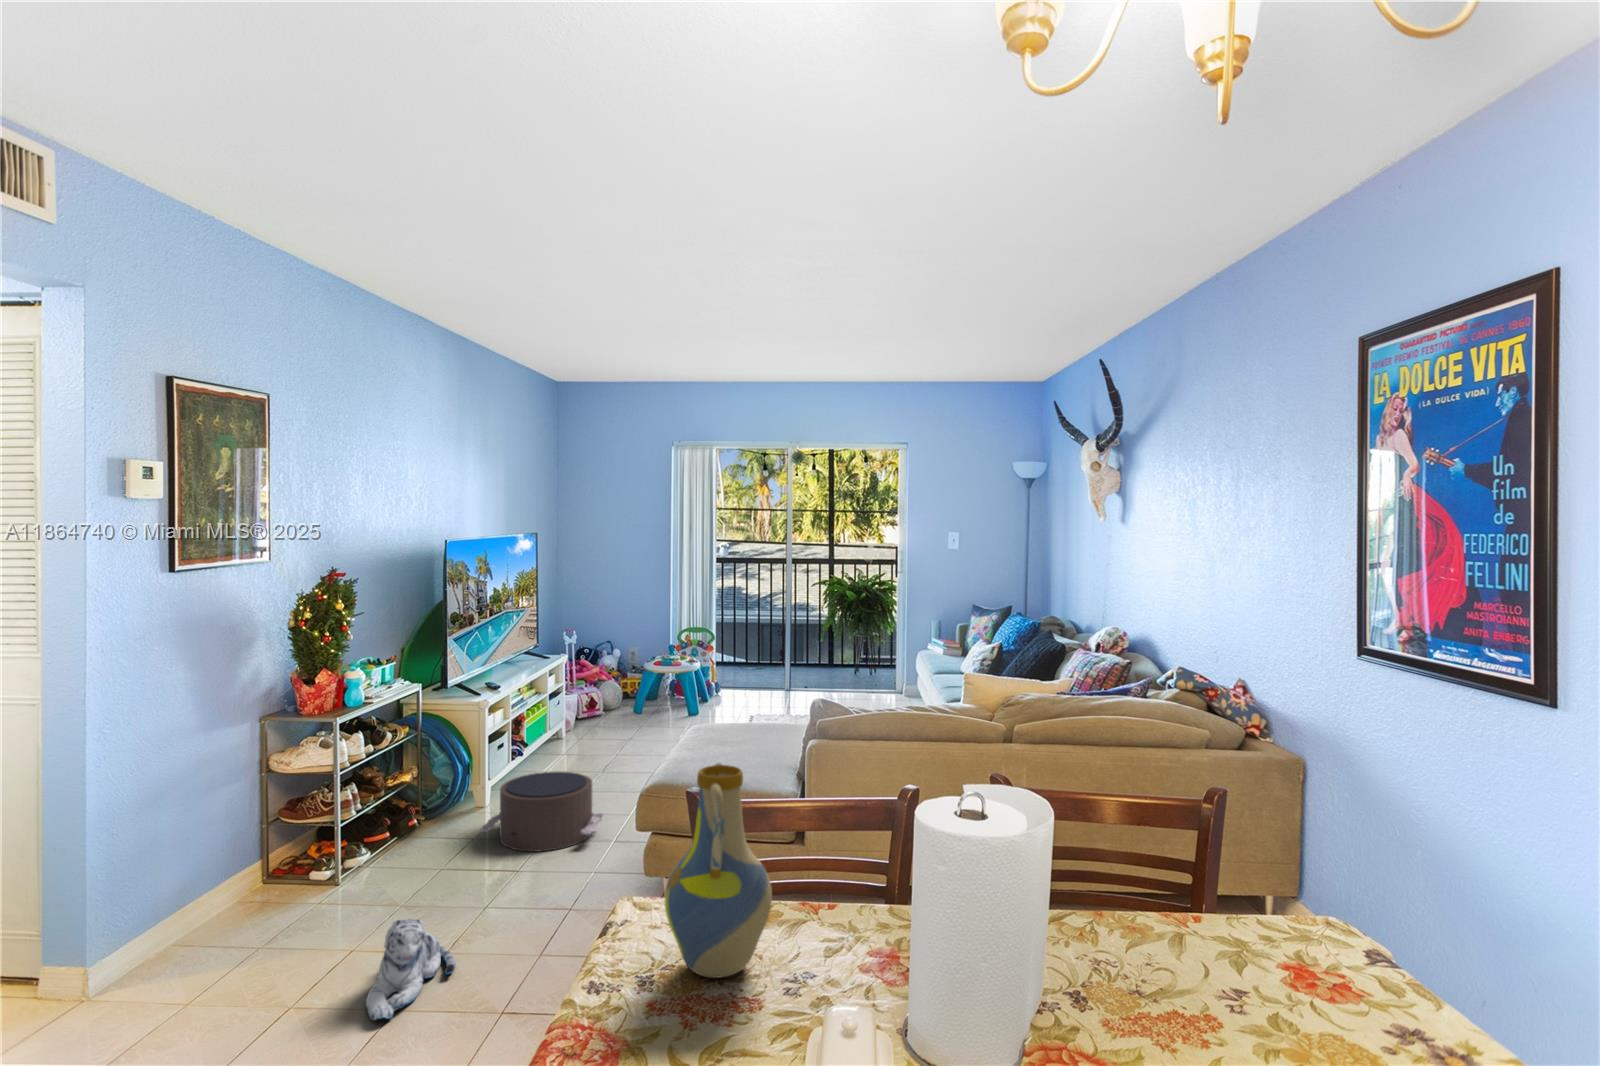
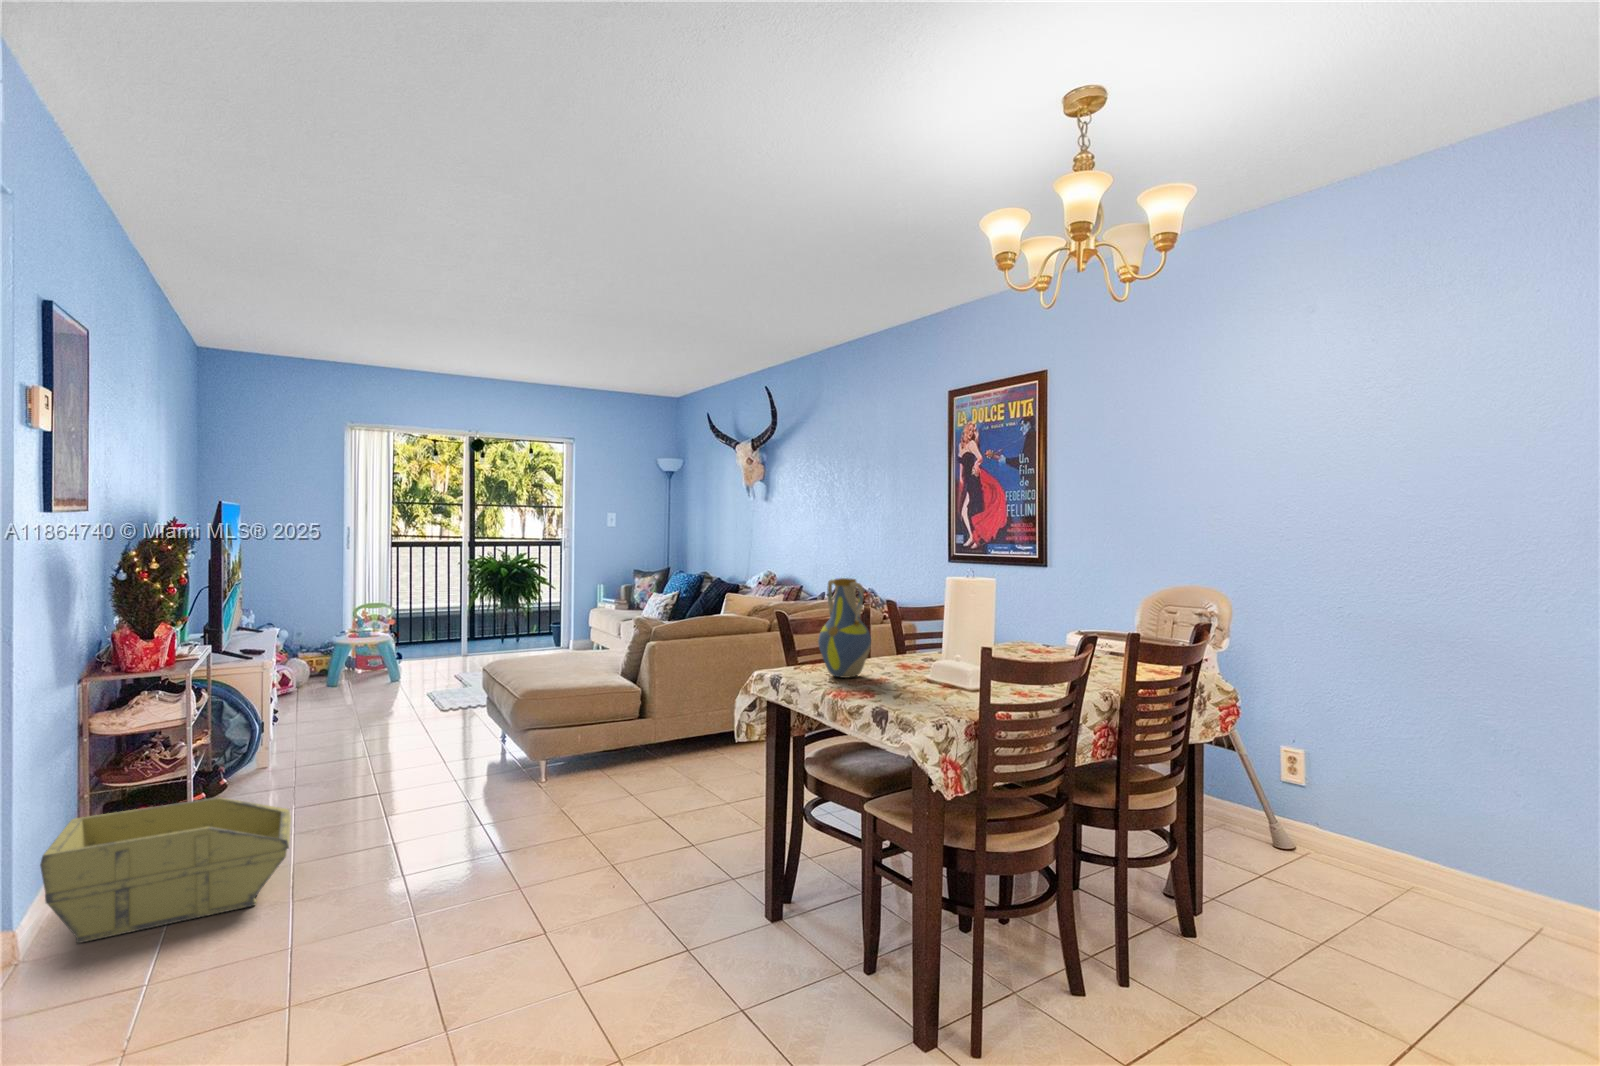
pouf: present [481,772,603,852] -> none [314,713,430,780]
storage bin: none [76,868,339,1012] -> present [40,797,291,943]
plush toy: present [366,919,455,1021] -> none [358,801,425,878]

